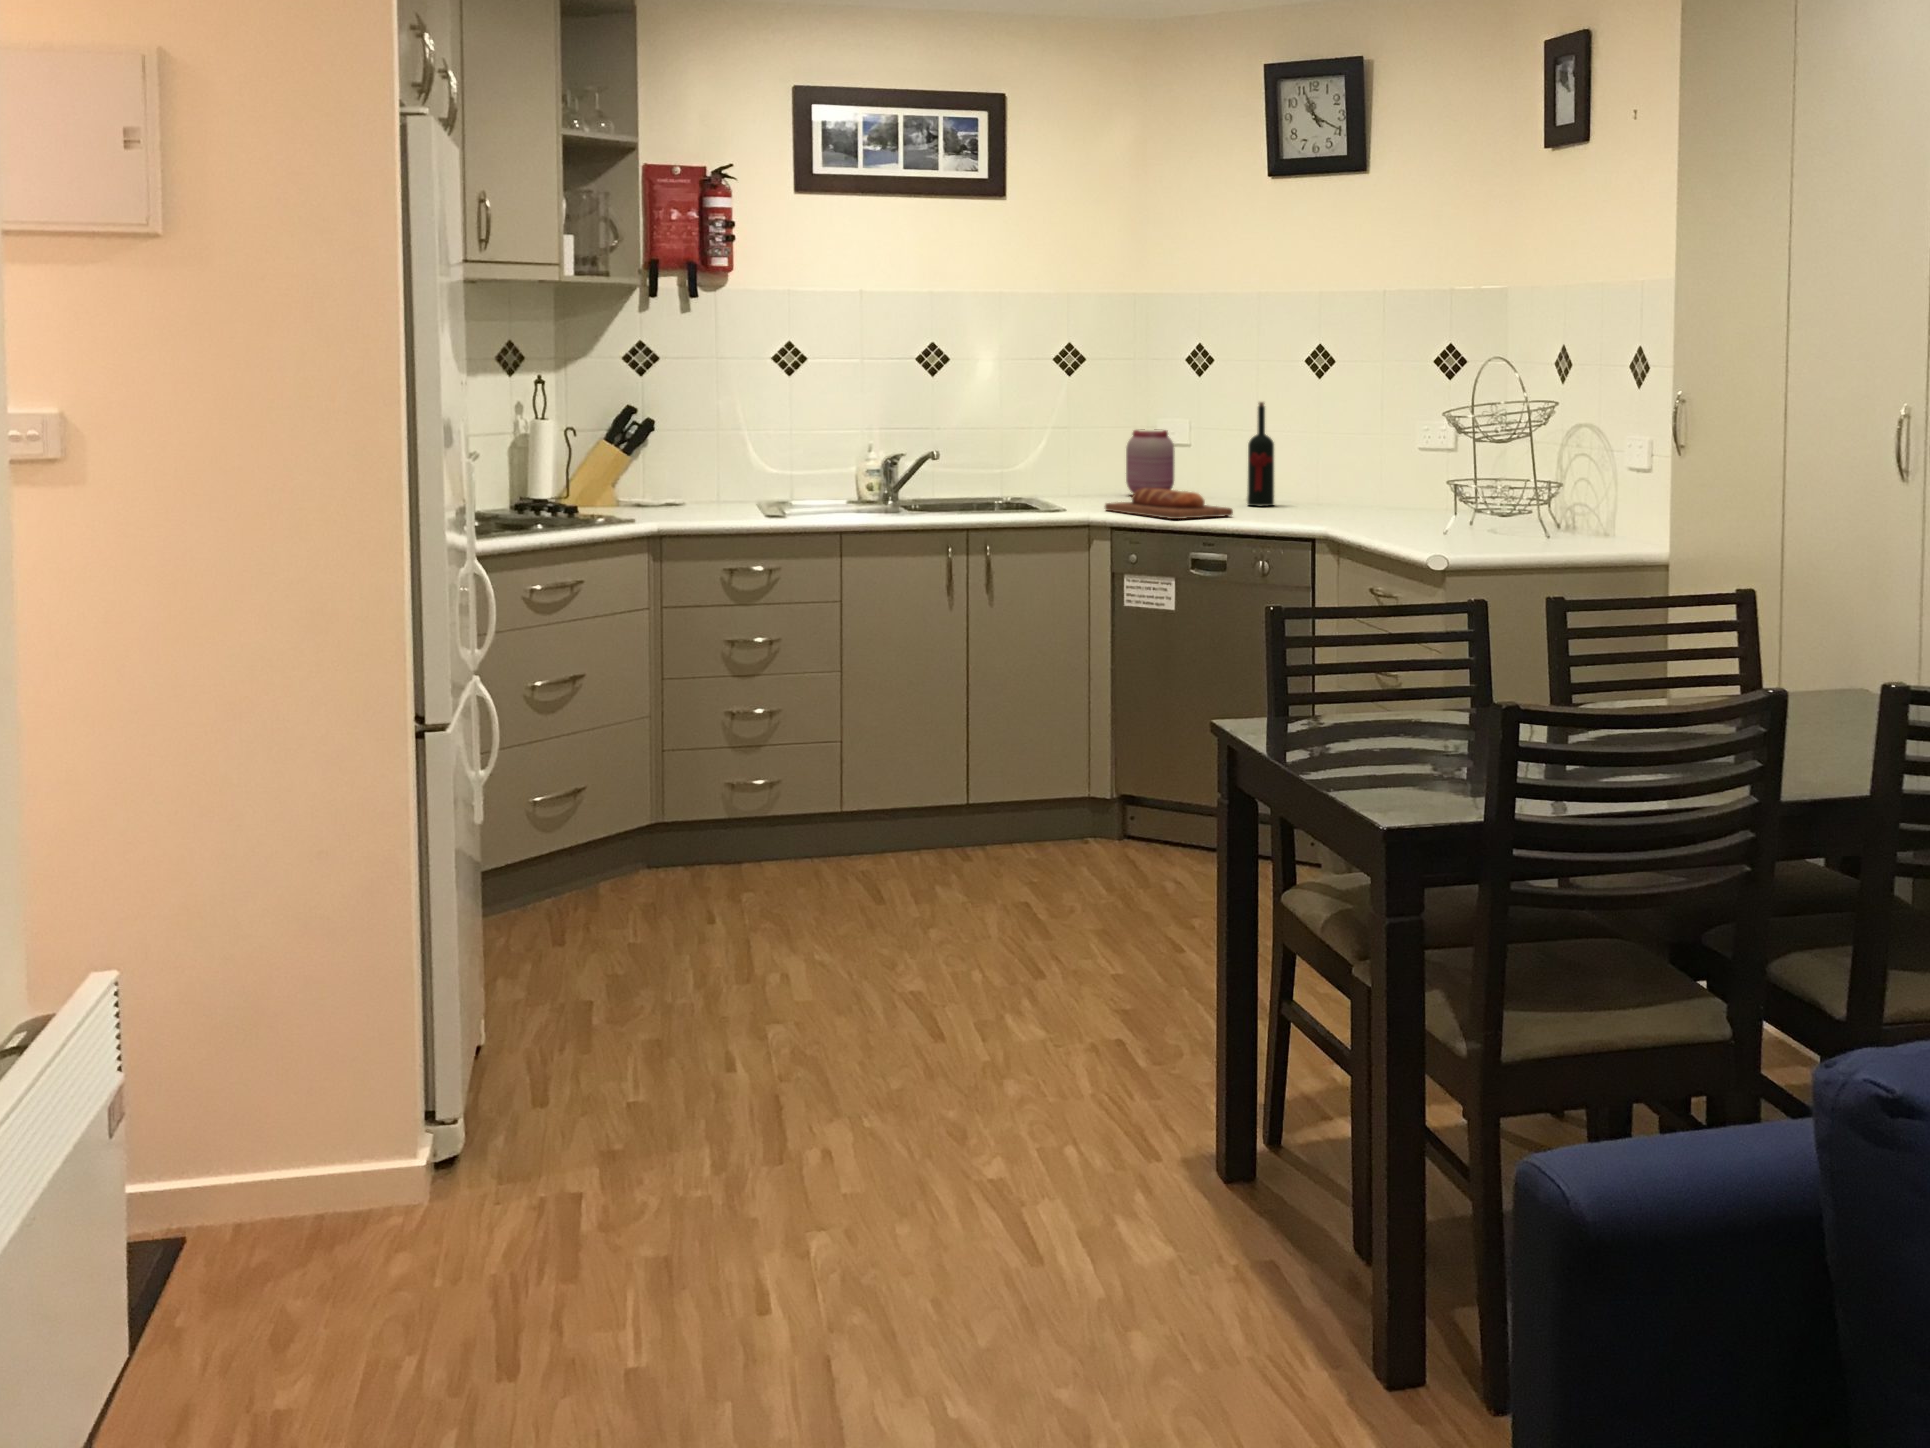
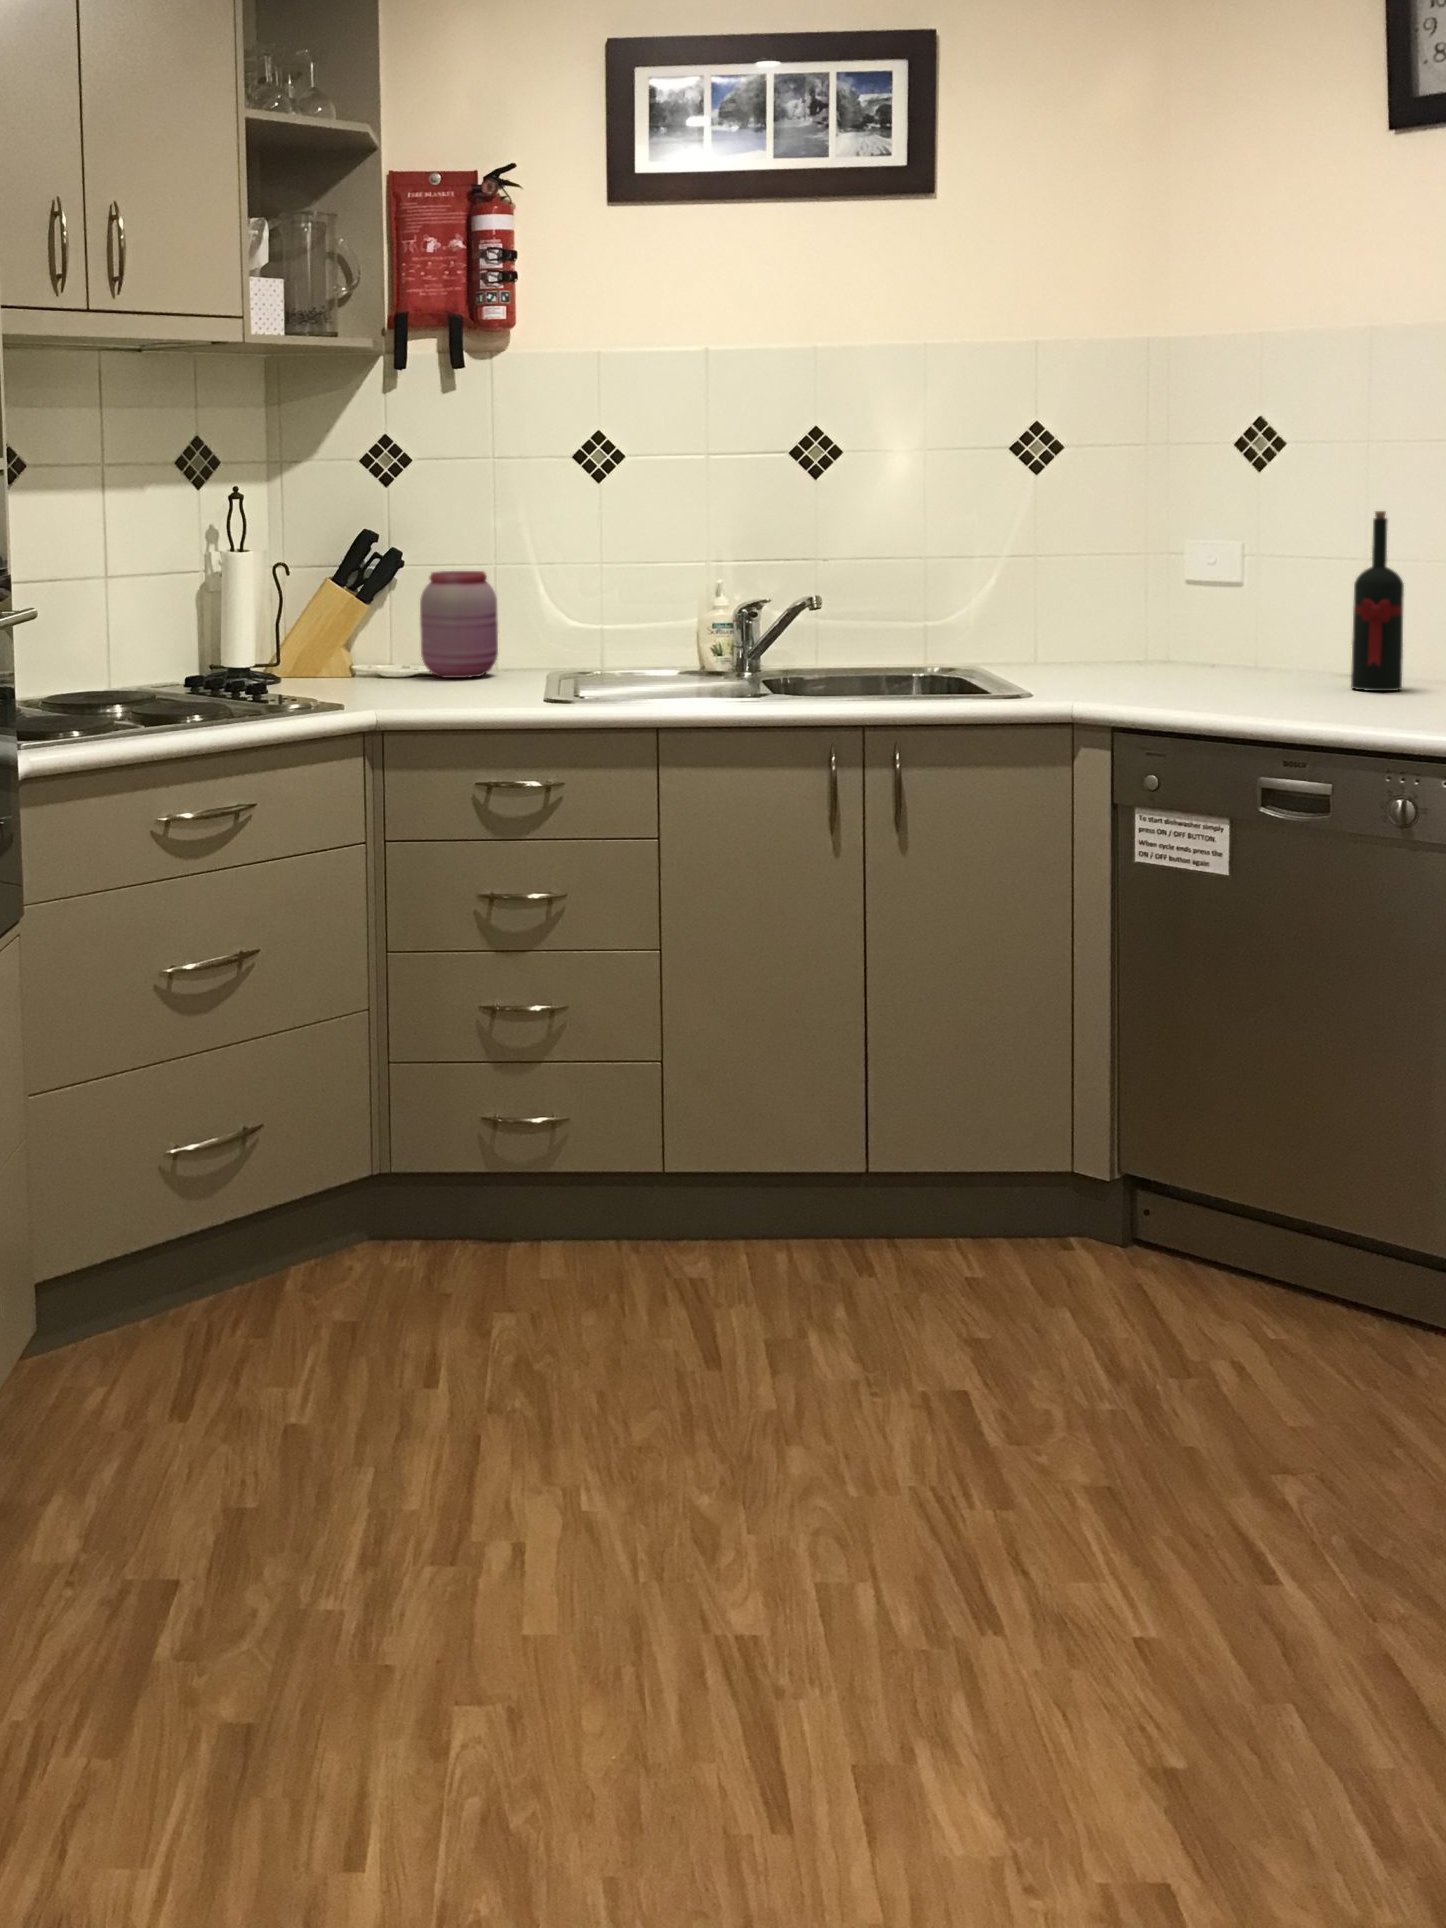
jar: present [1126,429,1175,494] -> present [420,571,498,678]
bread loaf: present [1105,488,1233,519] -> none [1098,660,1337,718]

